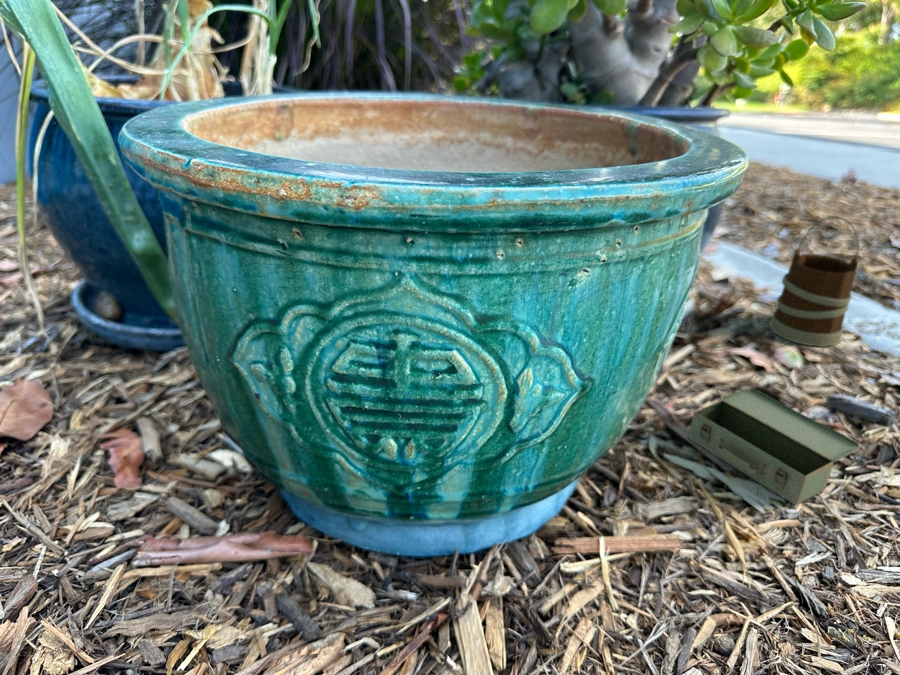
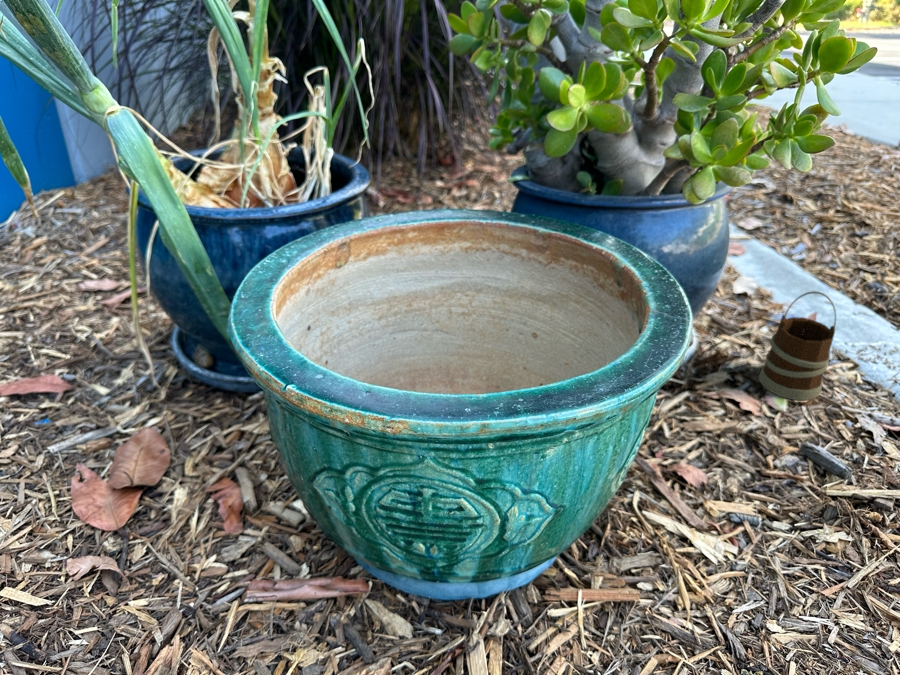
toolbox: present [688,388,860,505] -> none [667,452,802,561]

